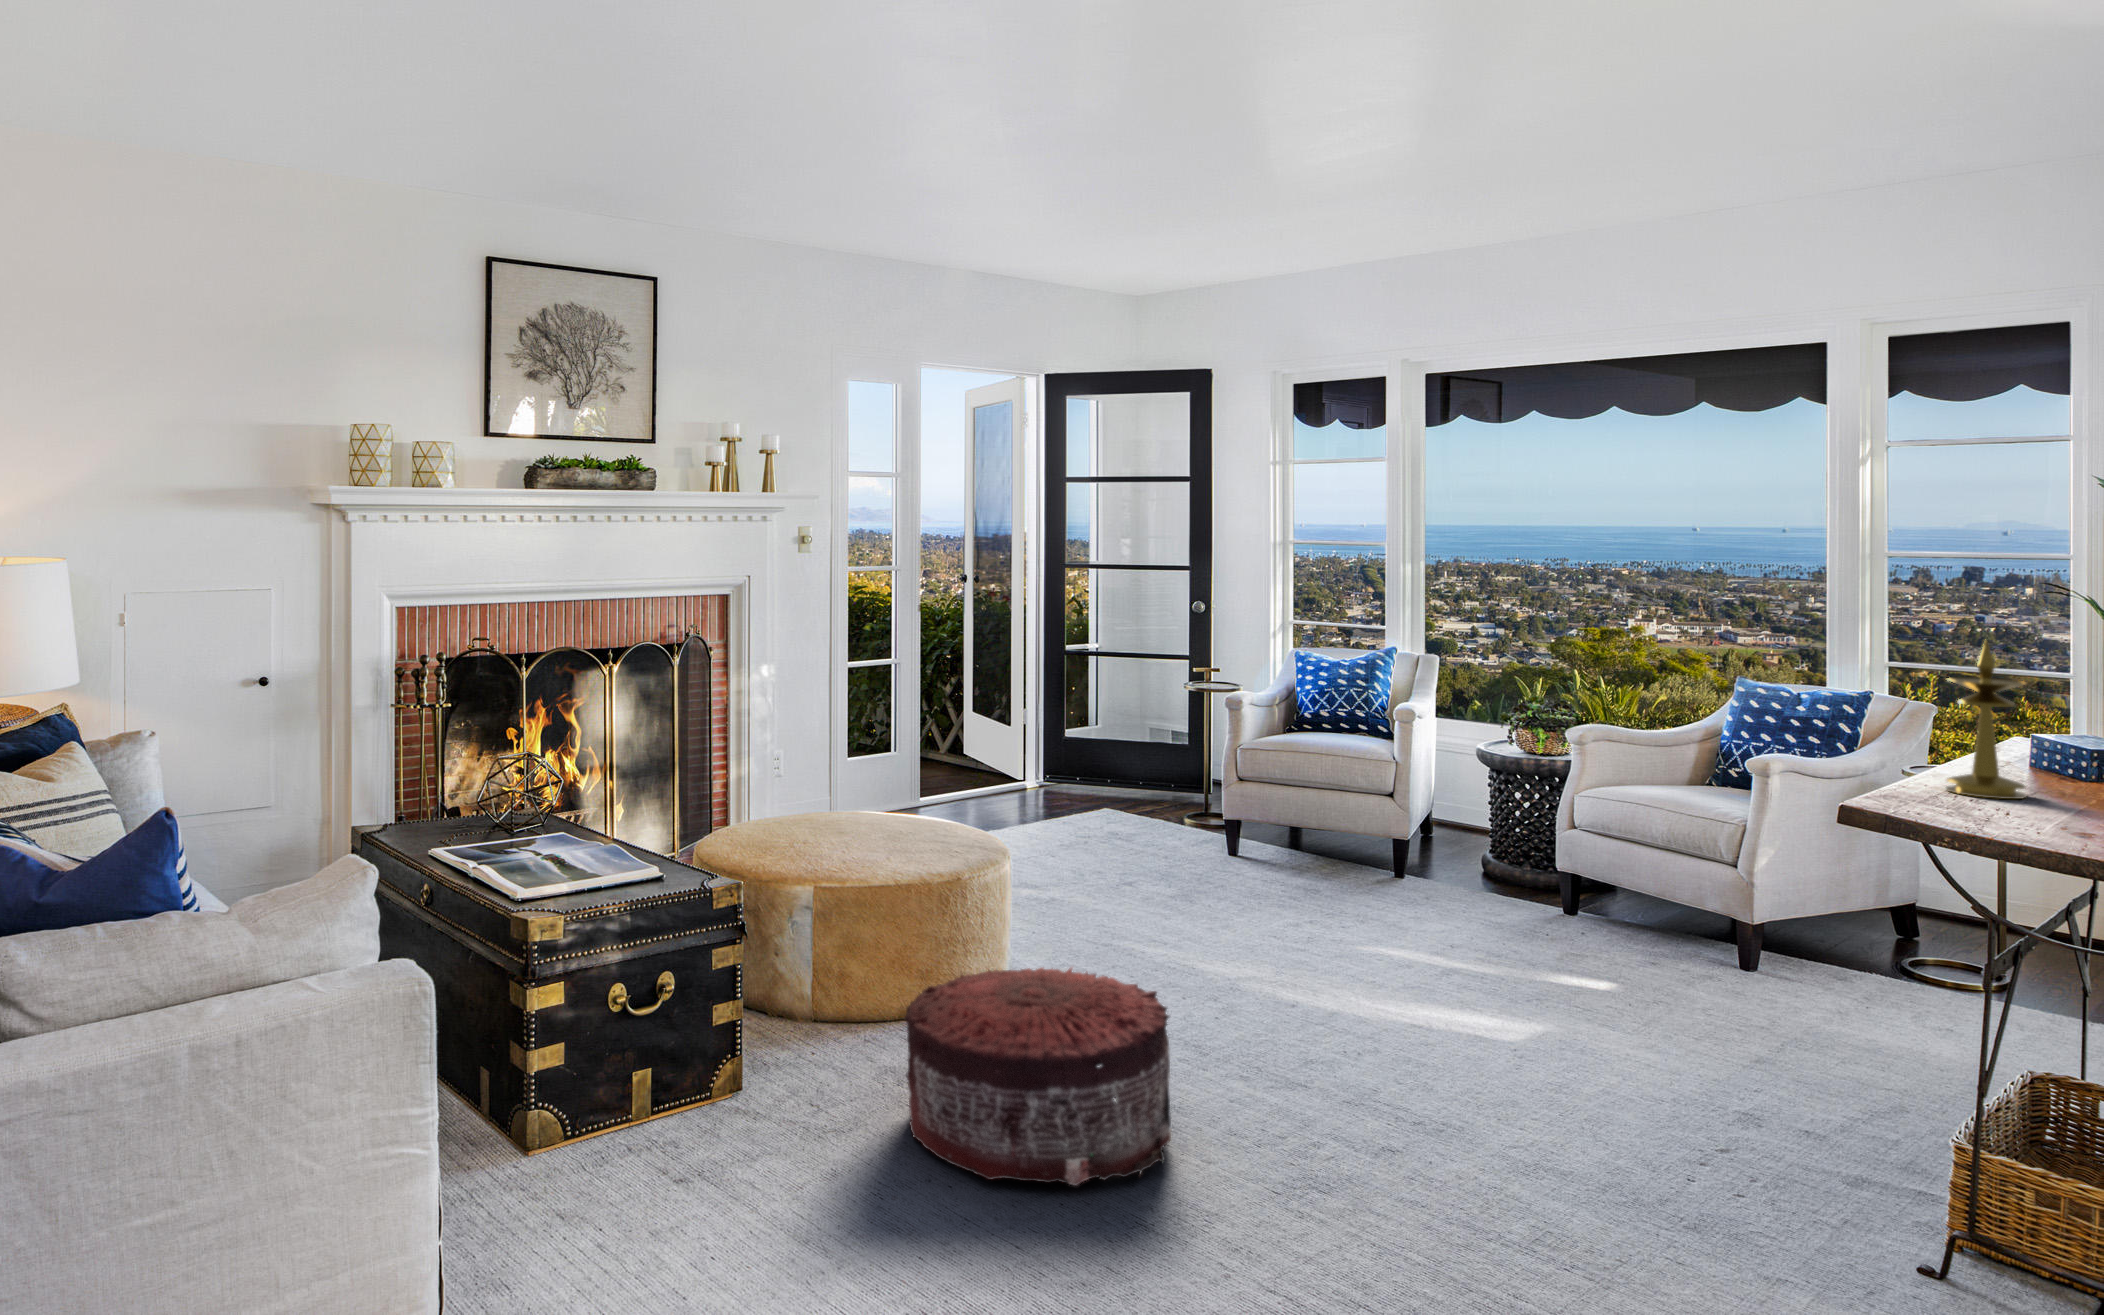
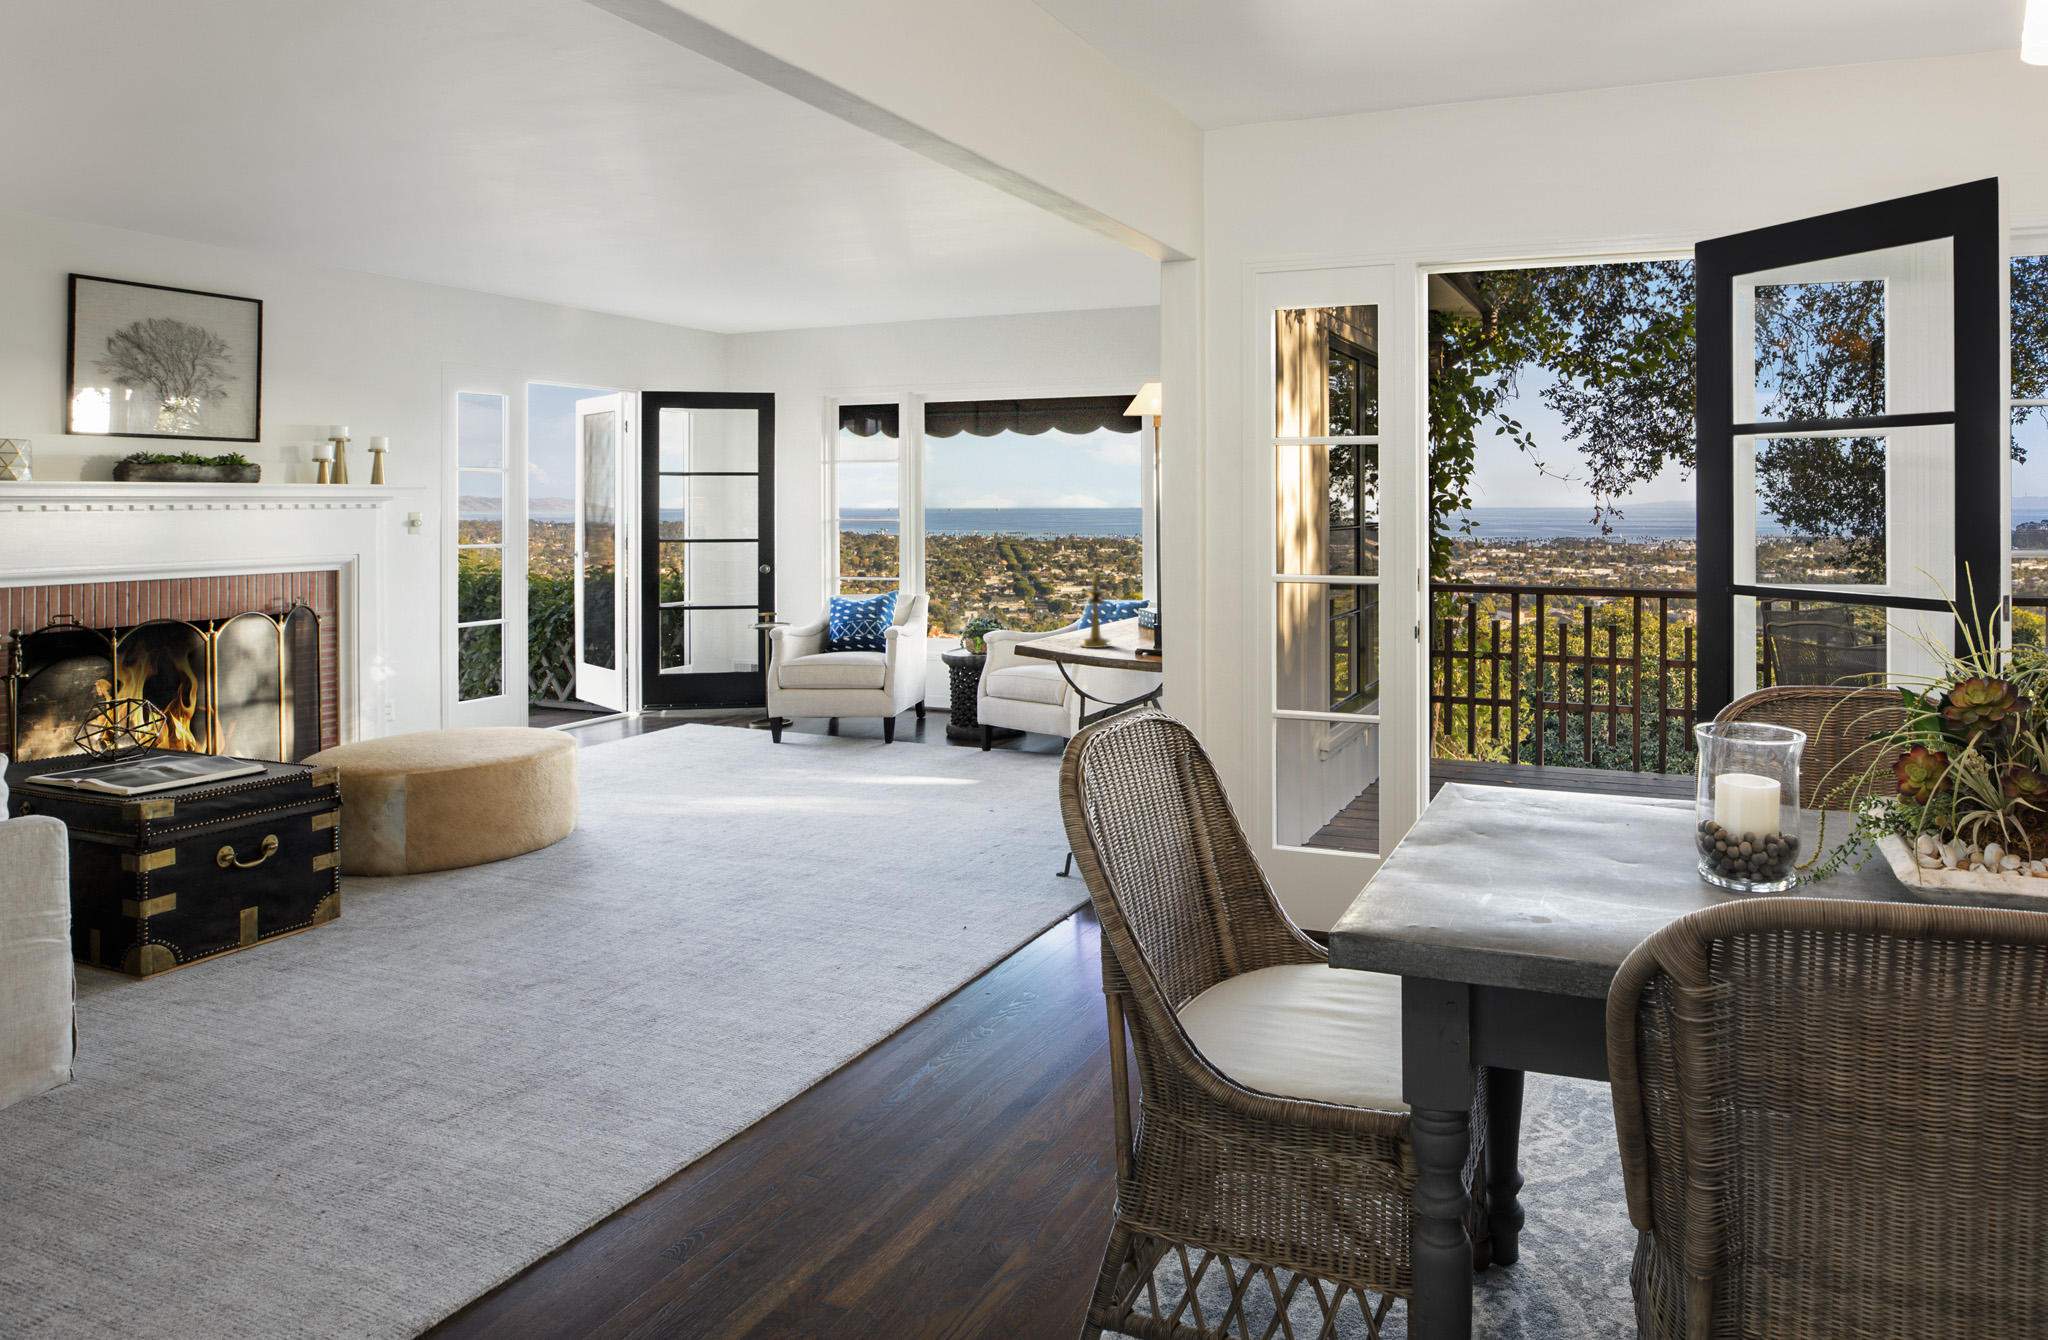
pouf: present [905,968,1171,1186] -> none [472,798,665,924]

